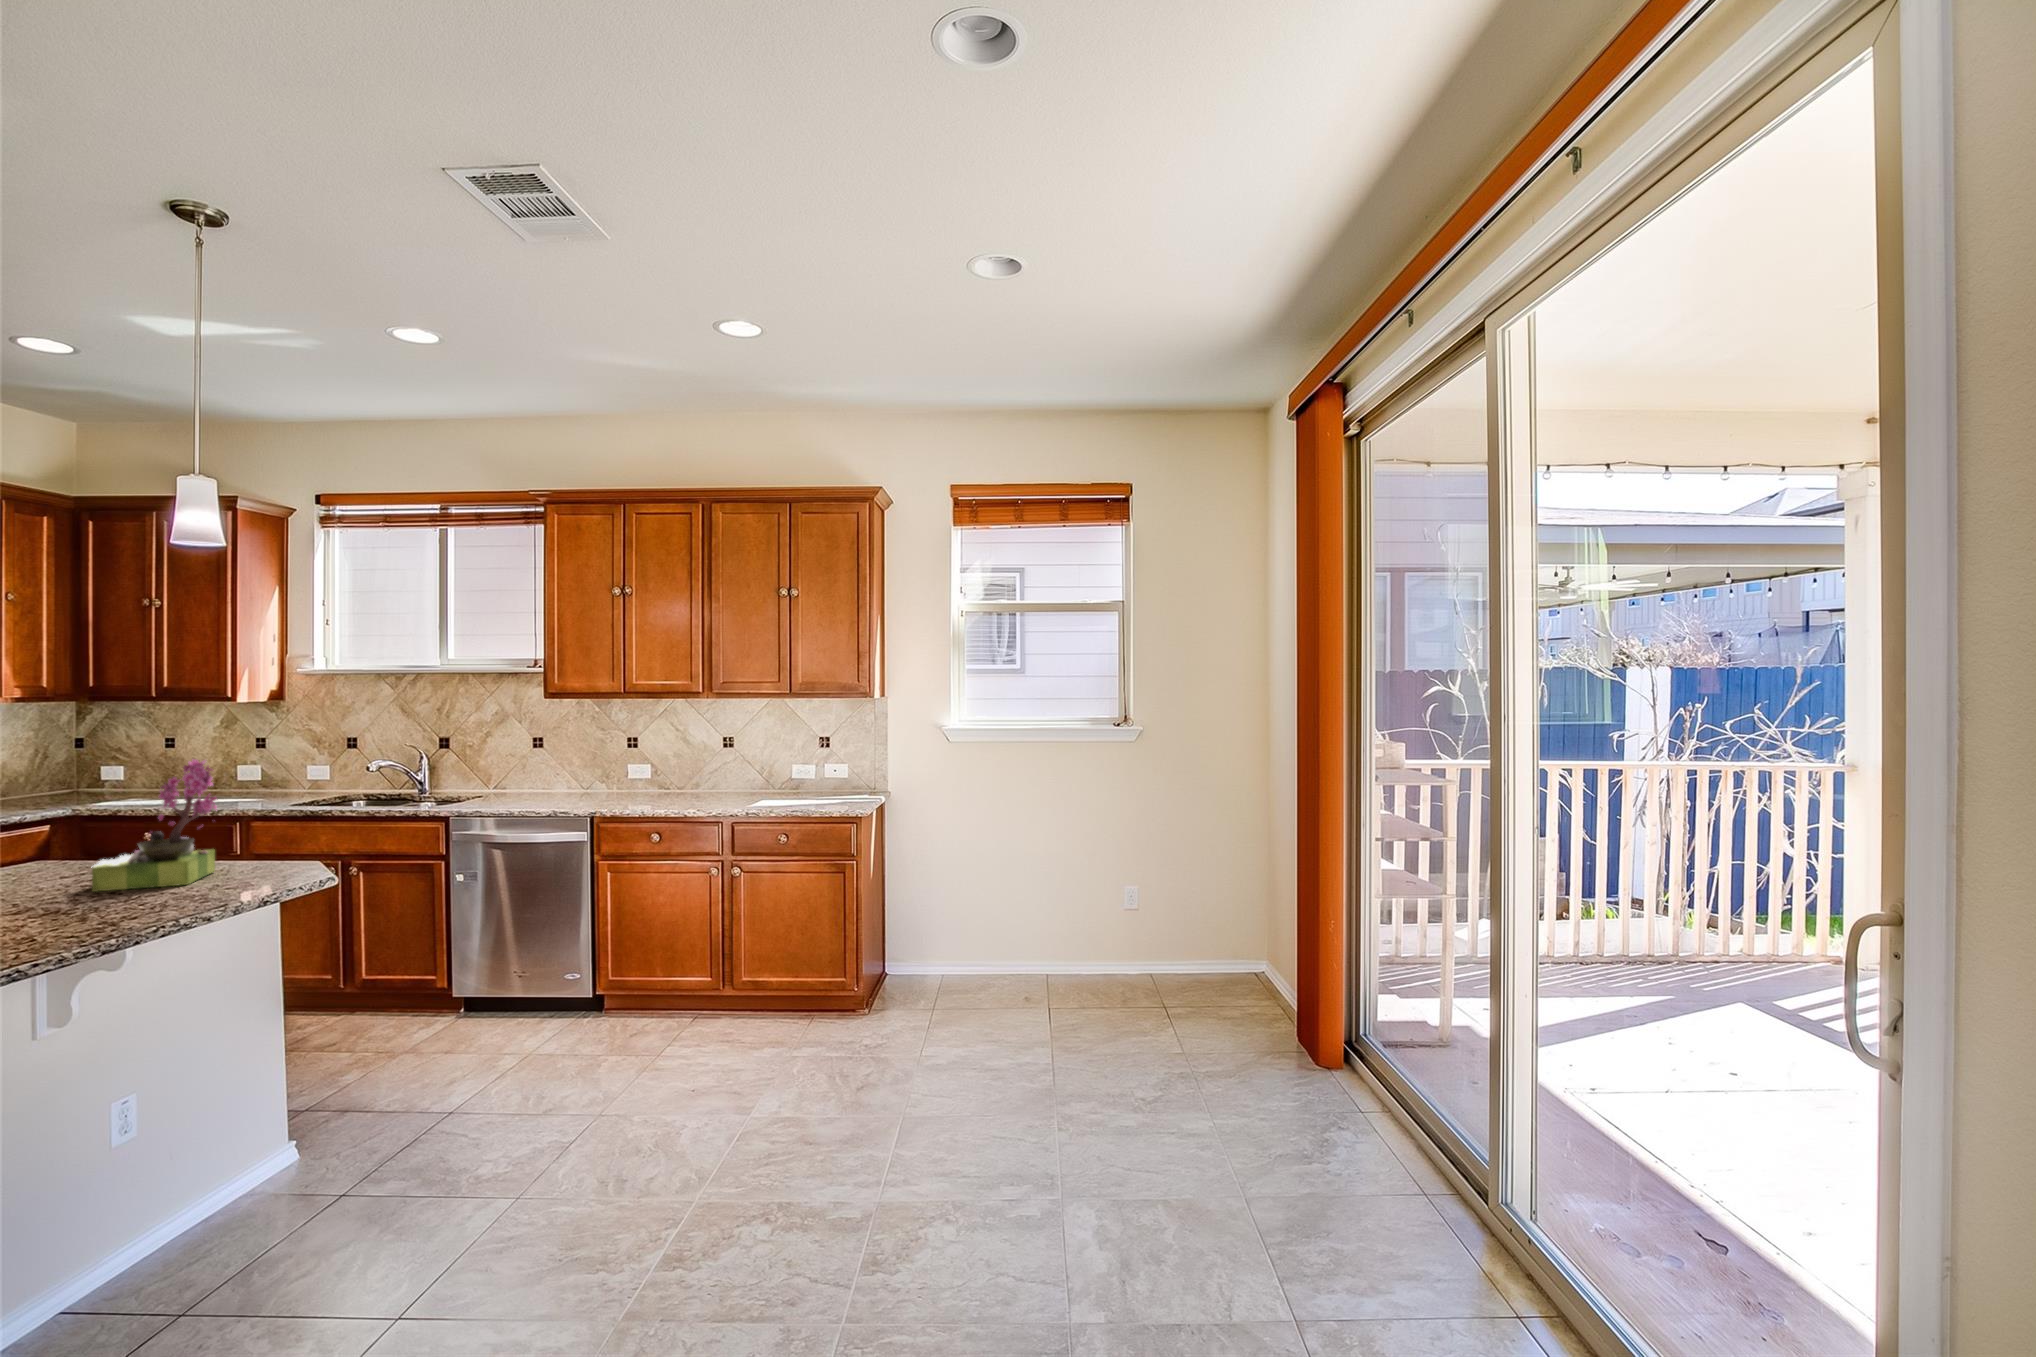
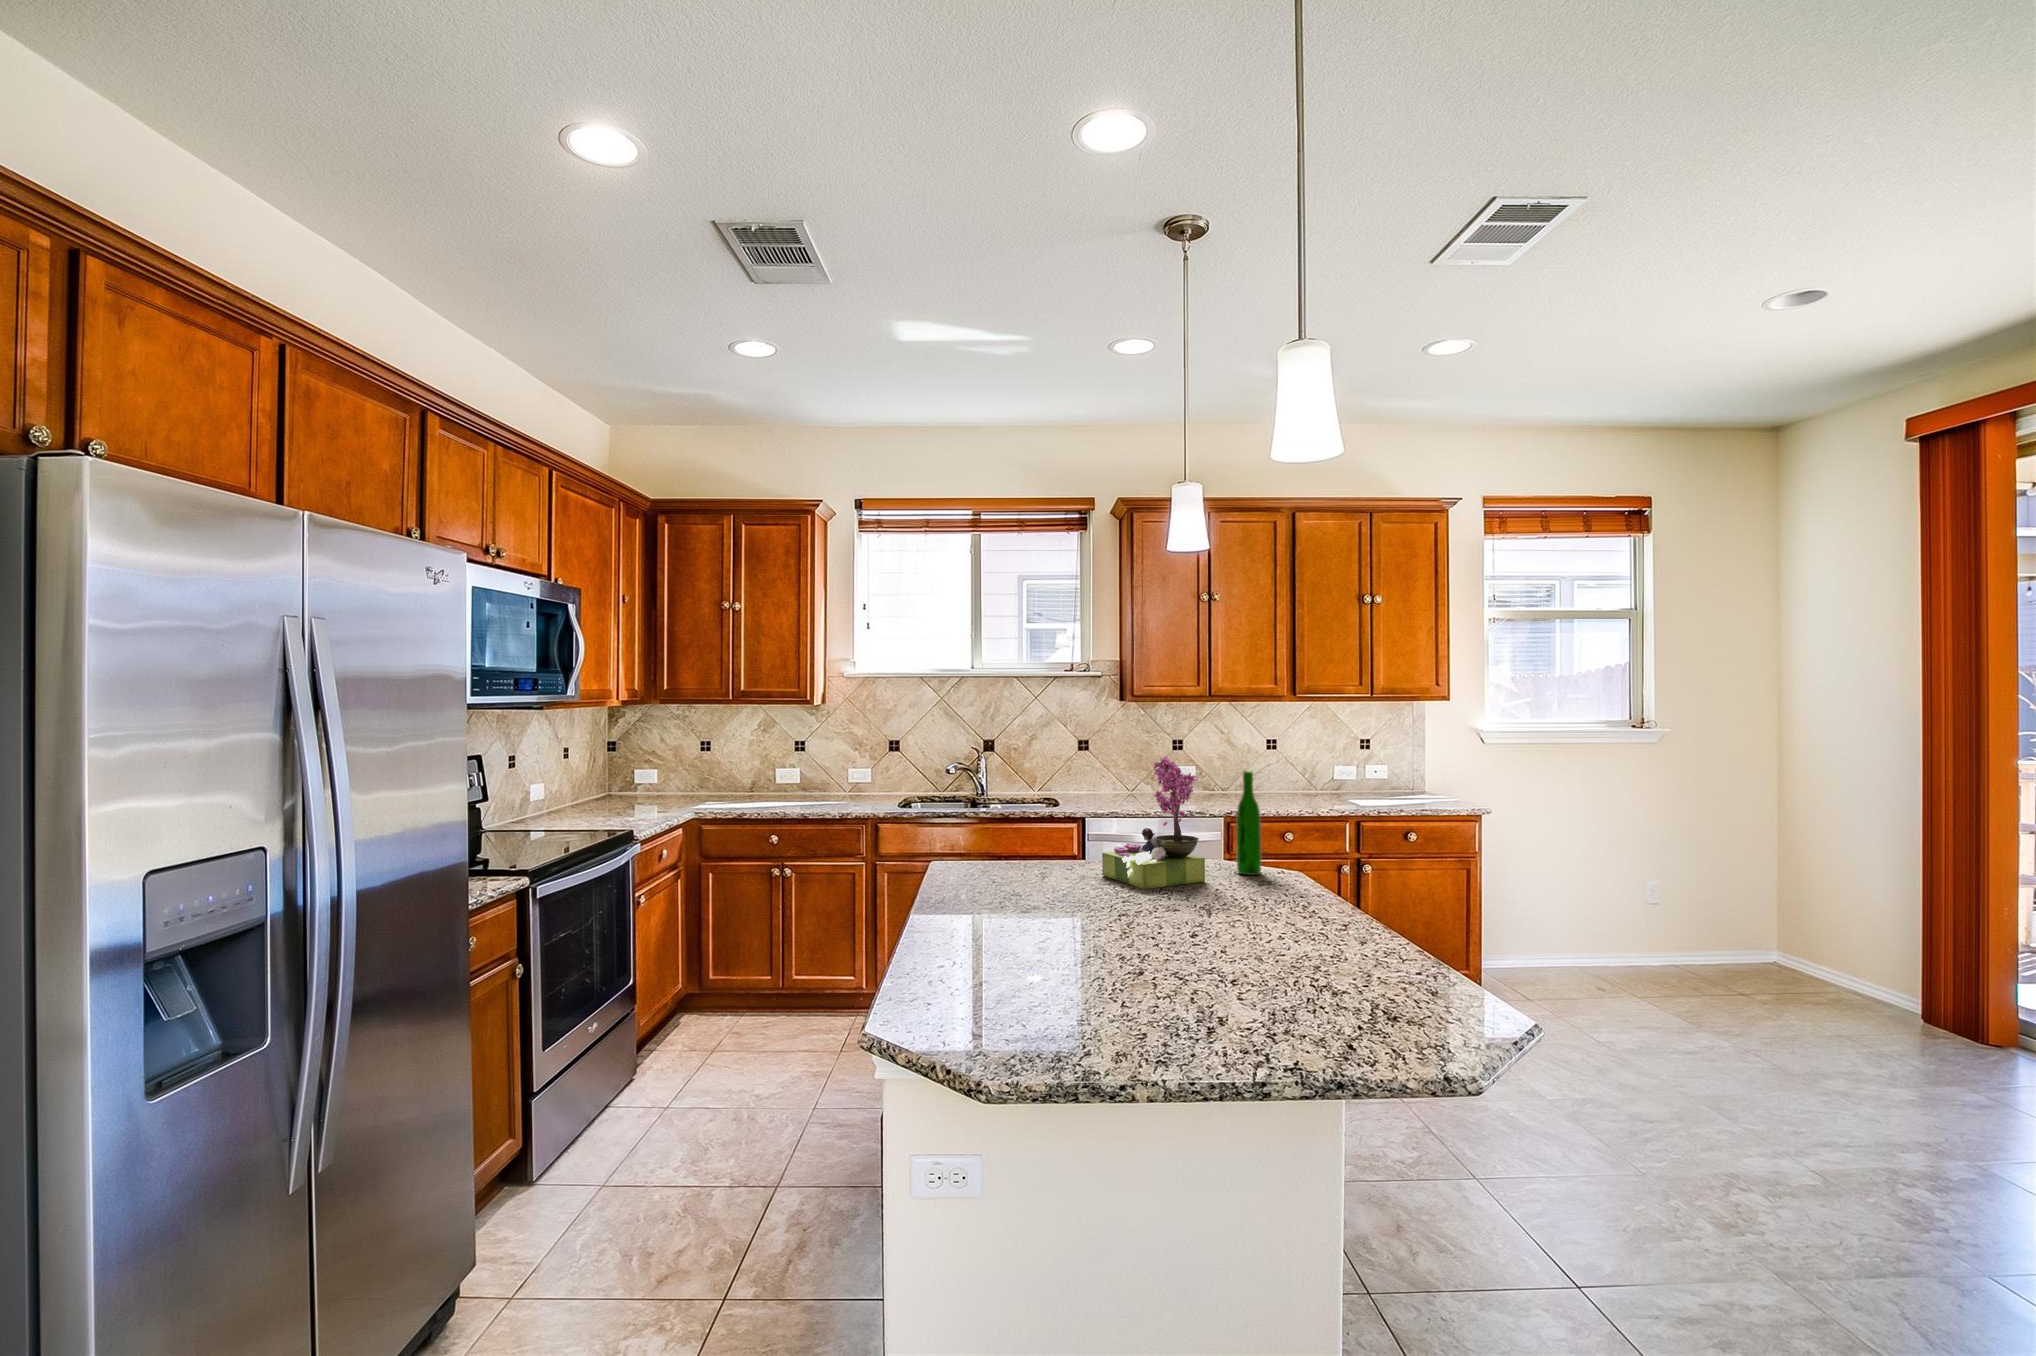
wine bottle: none [259,775,289,879] -> present [1236,771,1261,875]

